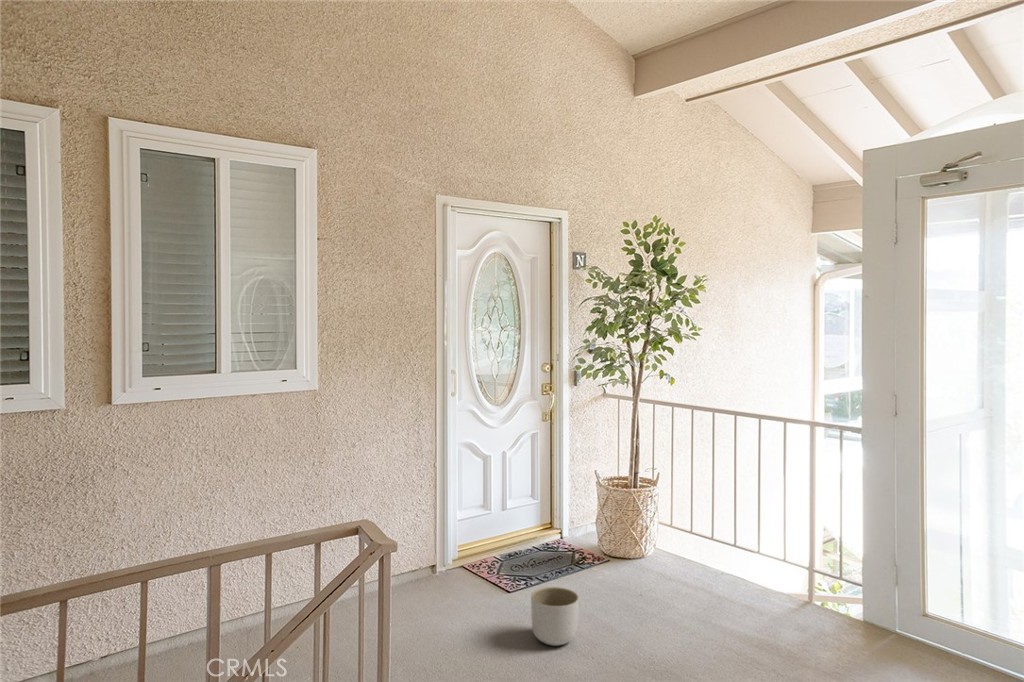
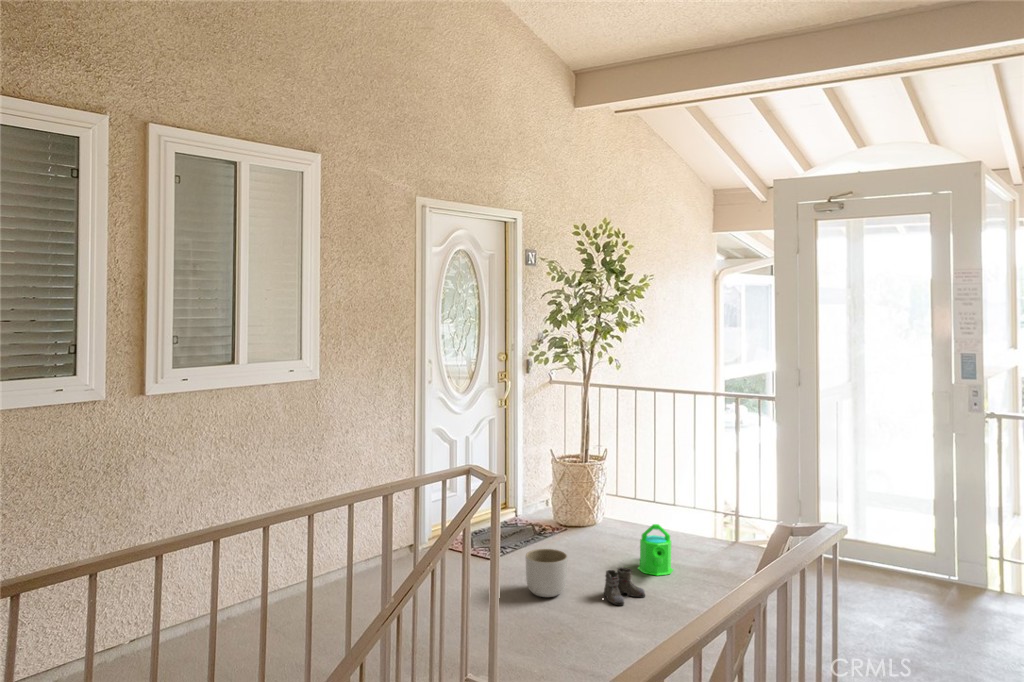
watering can: none [673,566,717,628] -> present [638,524,673,575]
boots: none [611,617,670,665] -> present [604,567,645,605]

